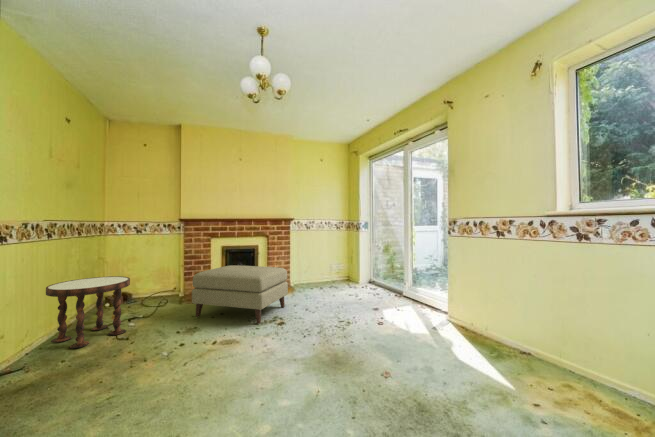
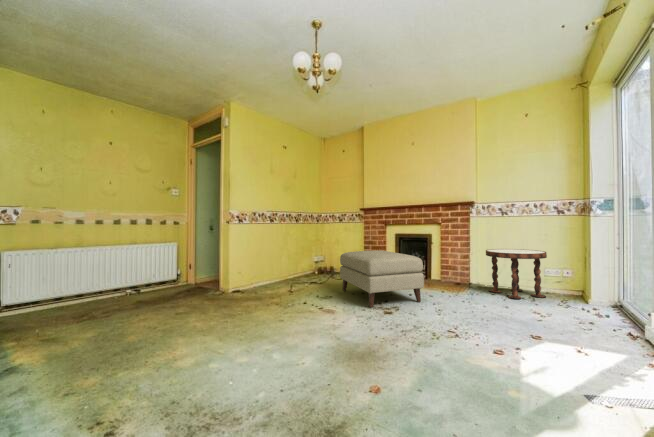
side table: present [46,276,130,349] -> present [486,249,547,299]

